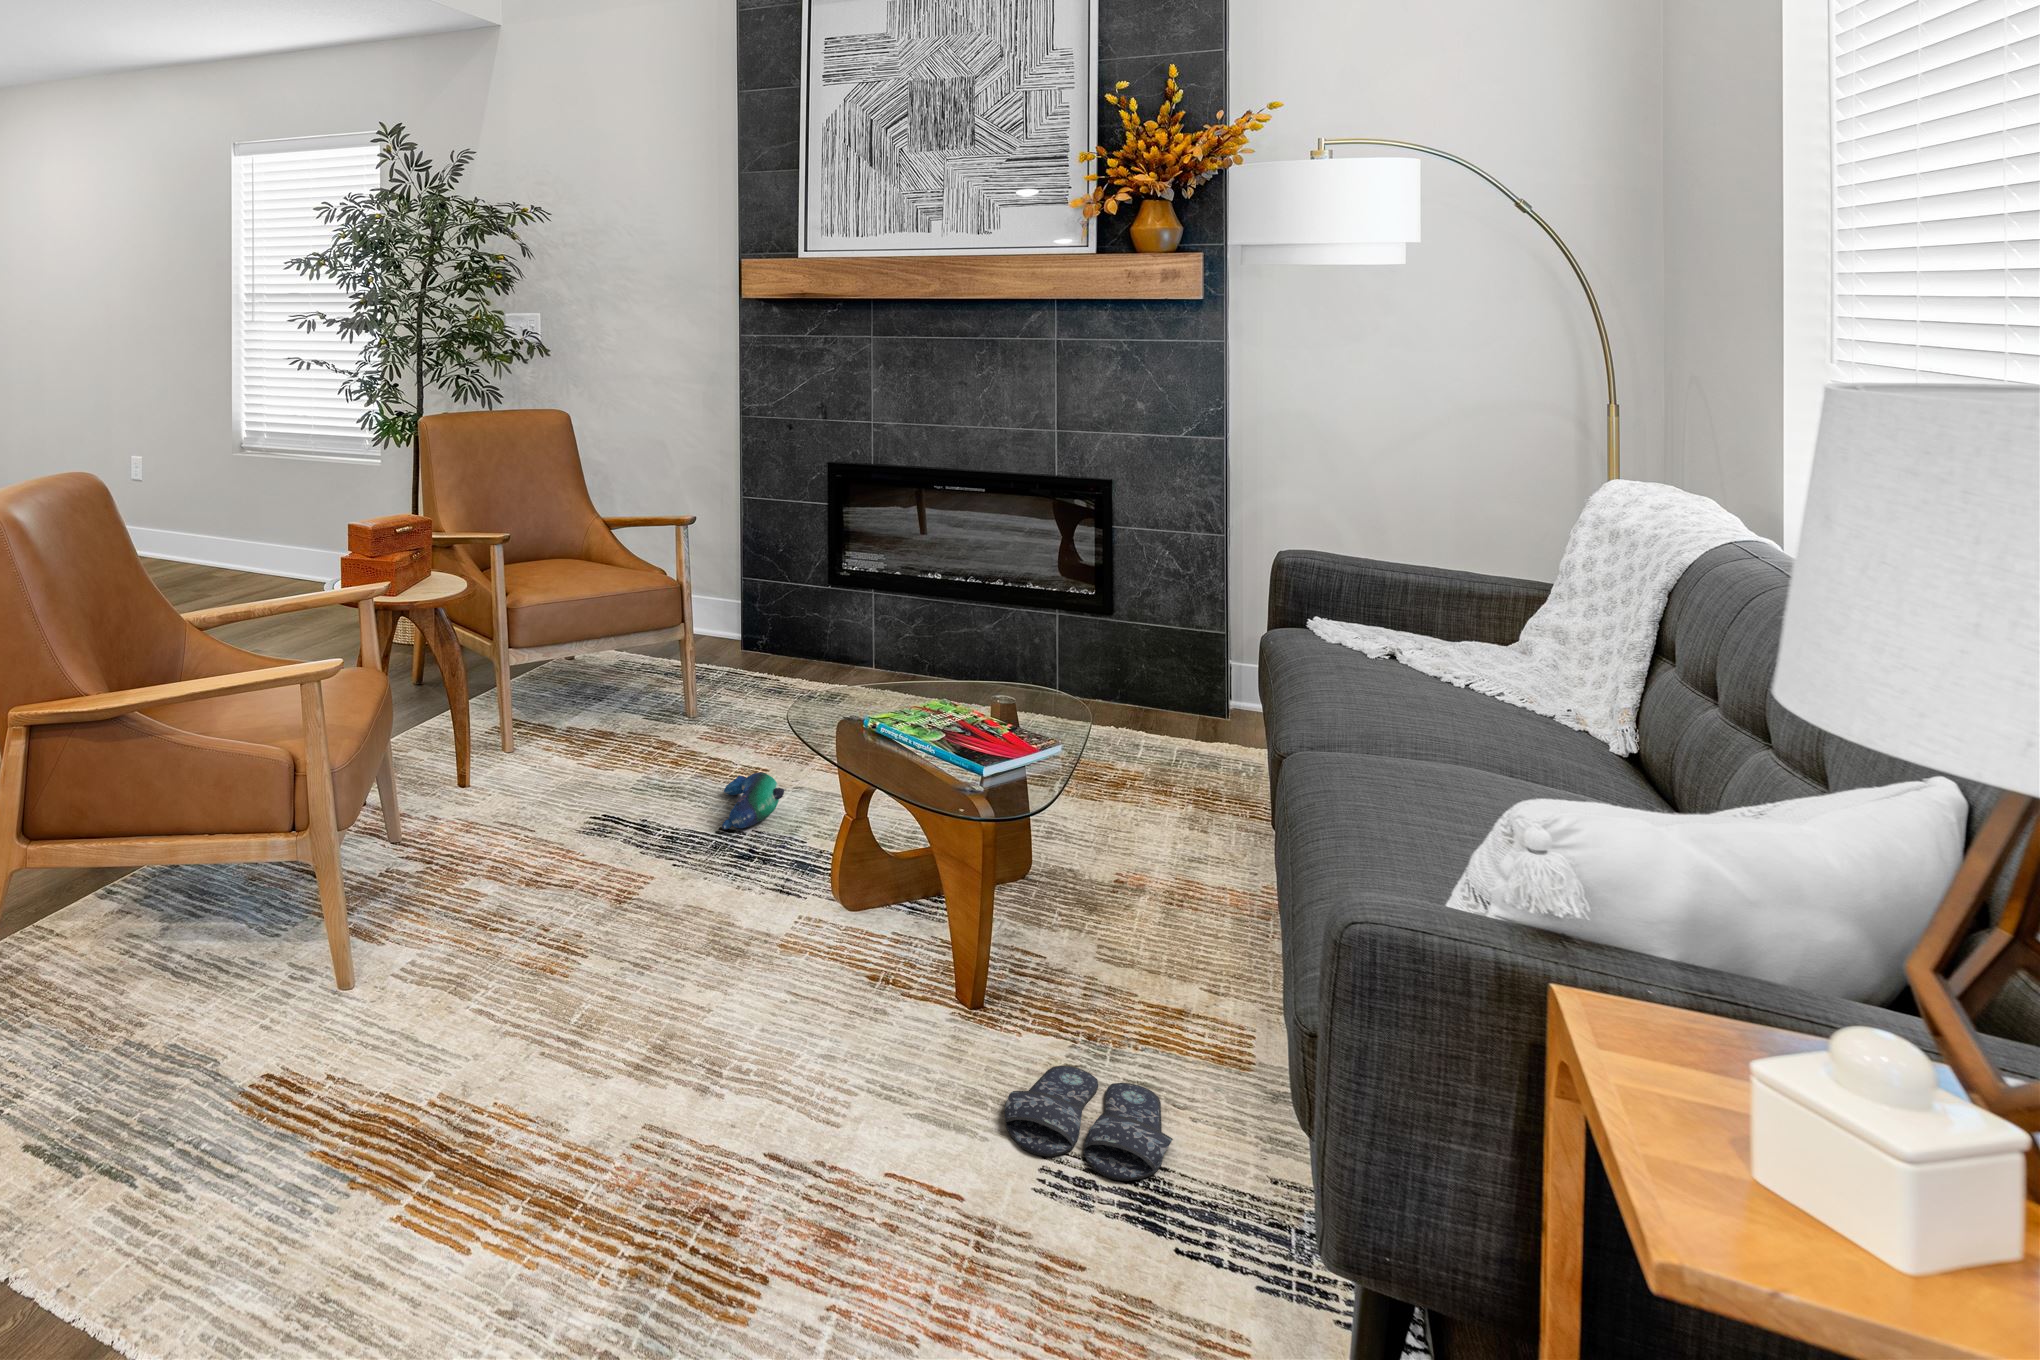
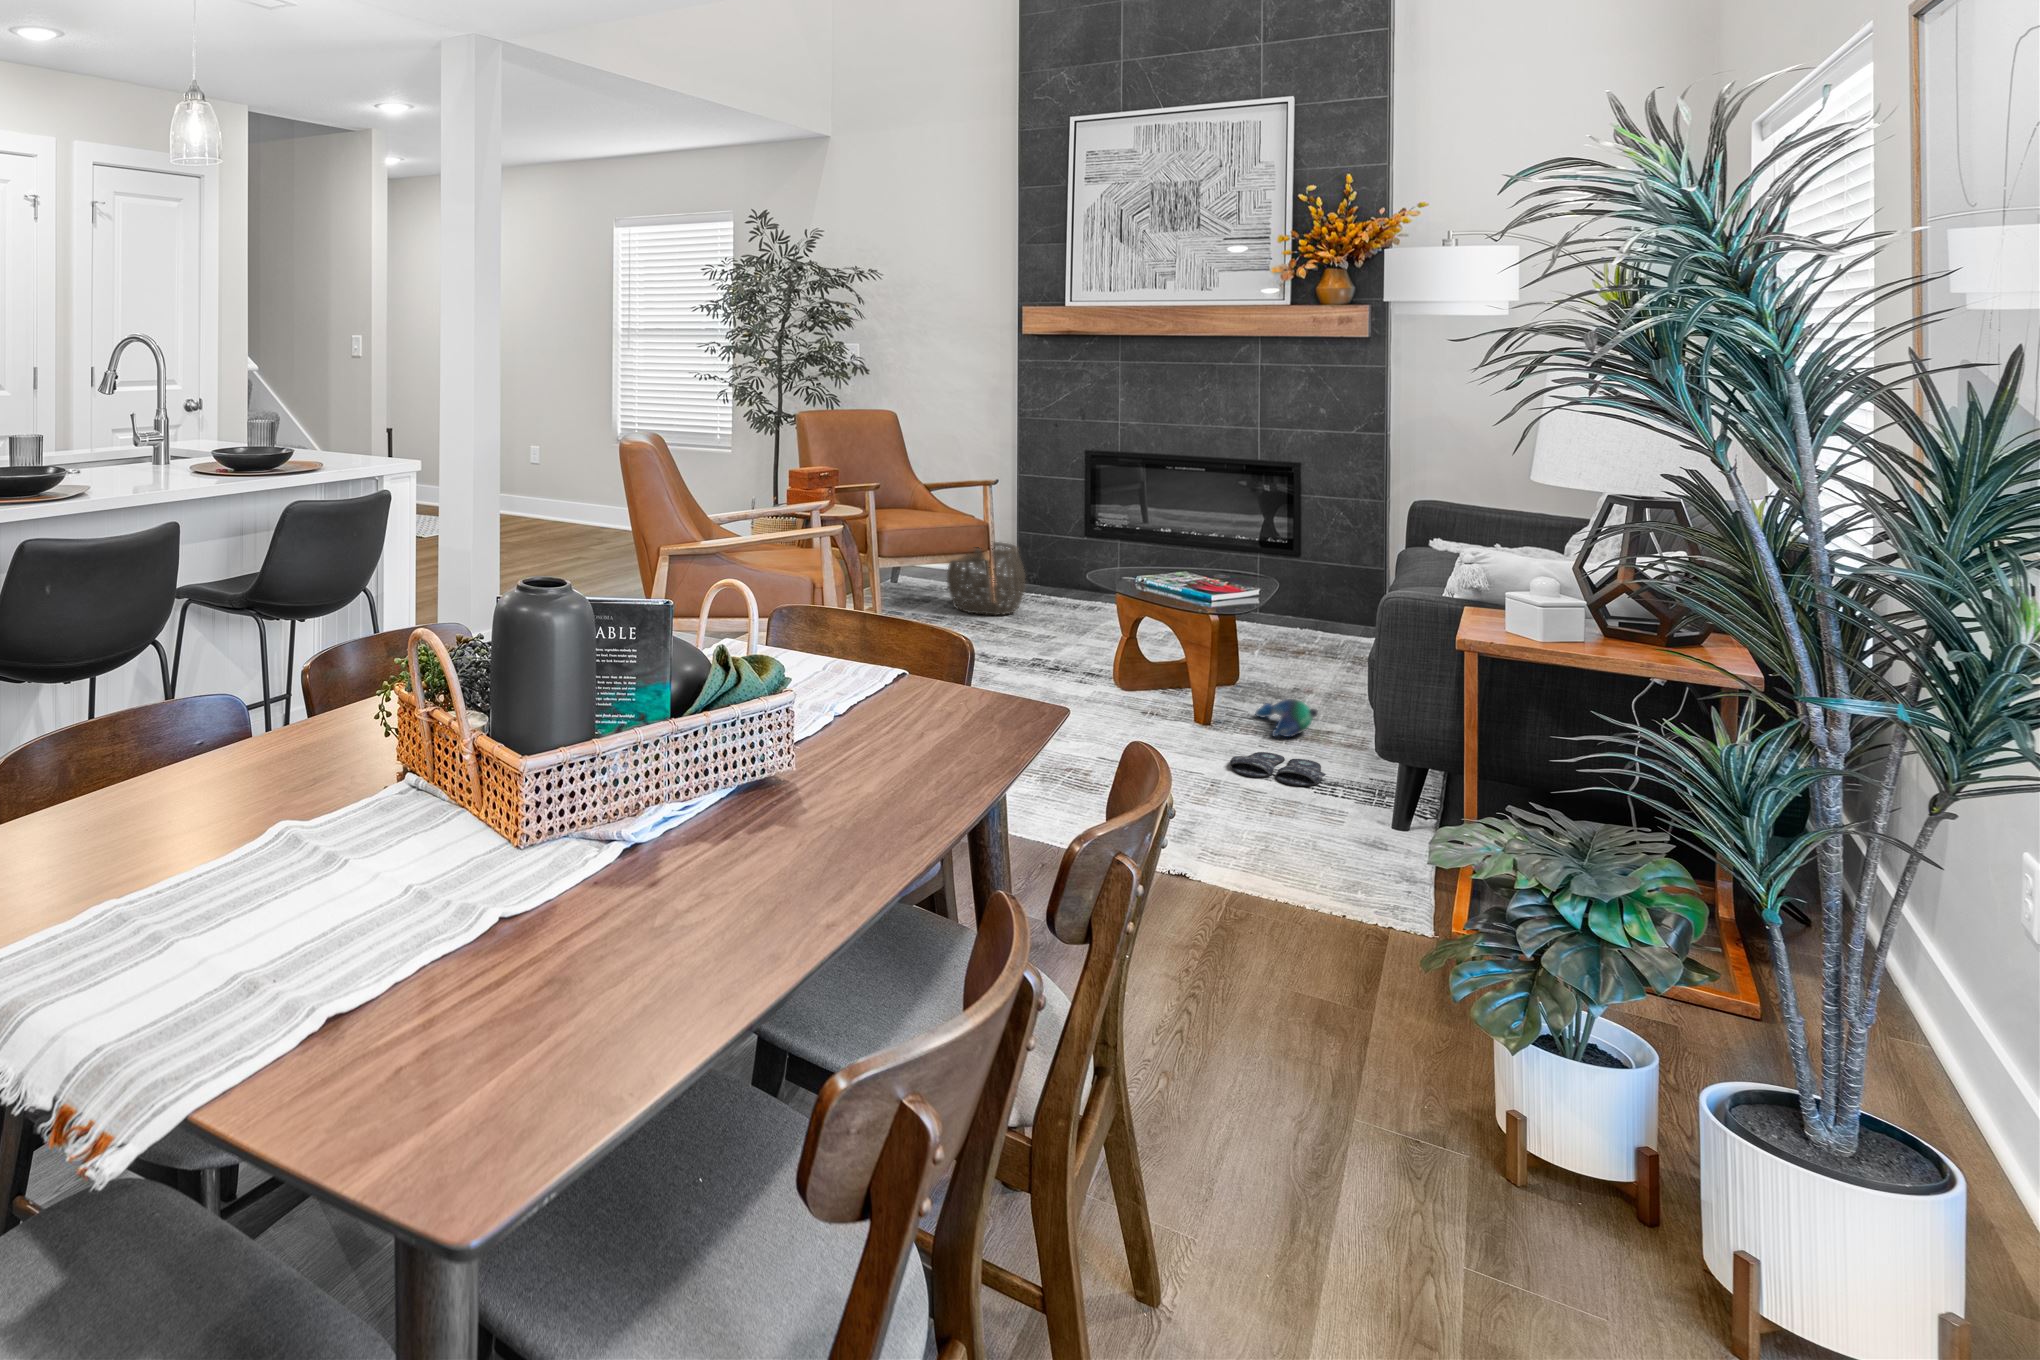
woven basket: none [624,603,735,719] -> present [947,541,1026,615]
plush toy: present [722,772,785,829] -> present [1255,699,1318,737]

